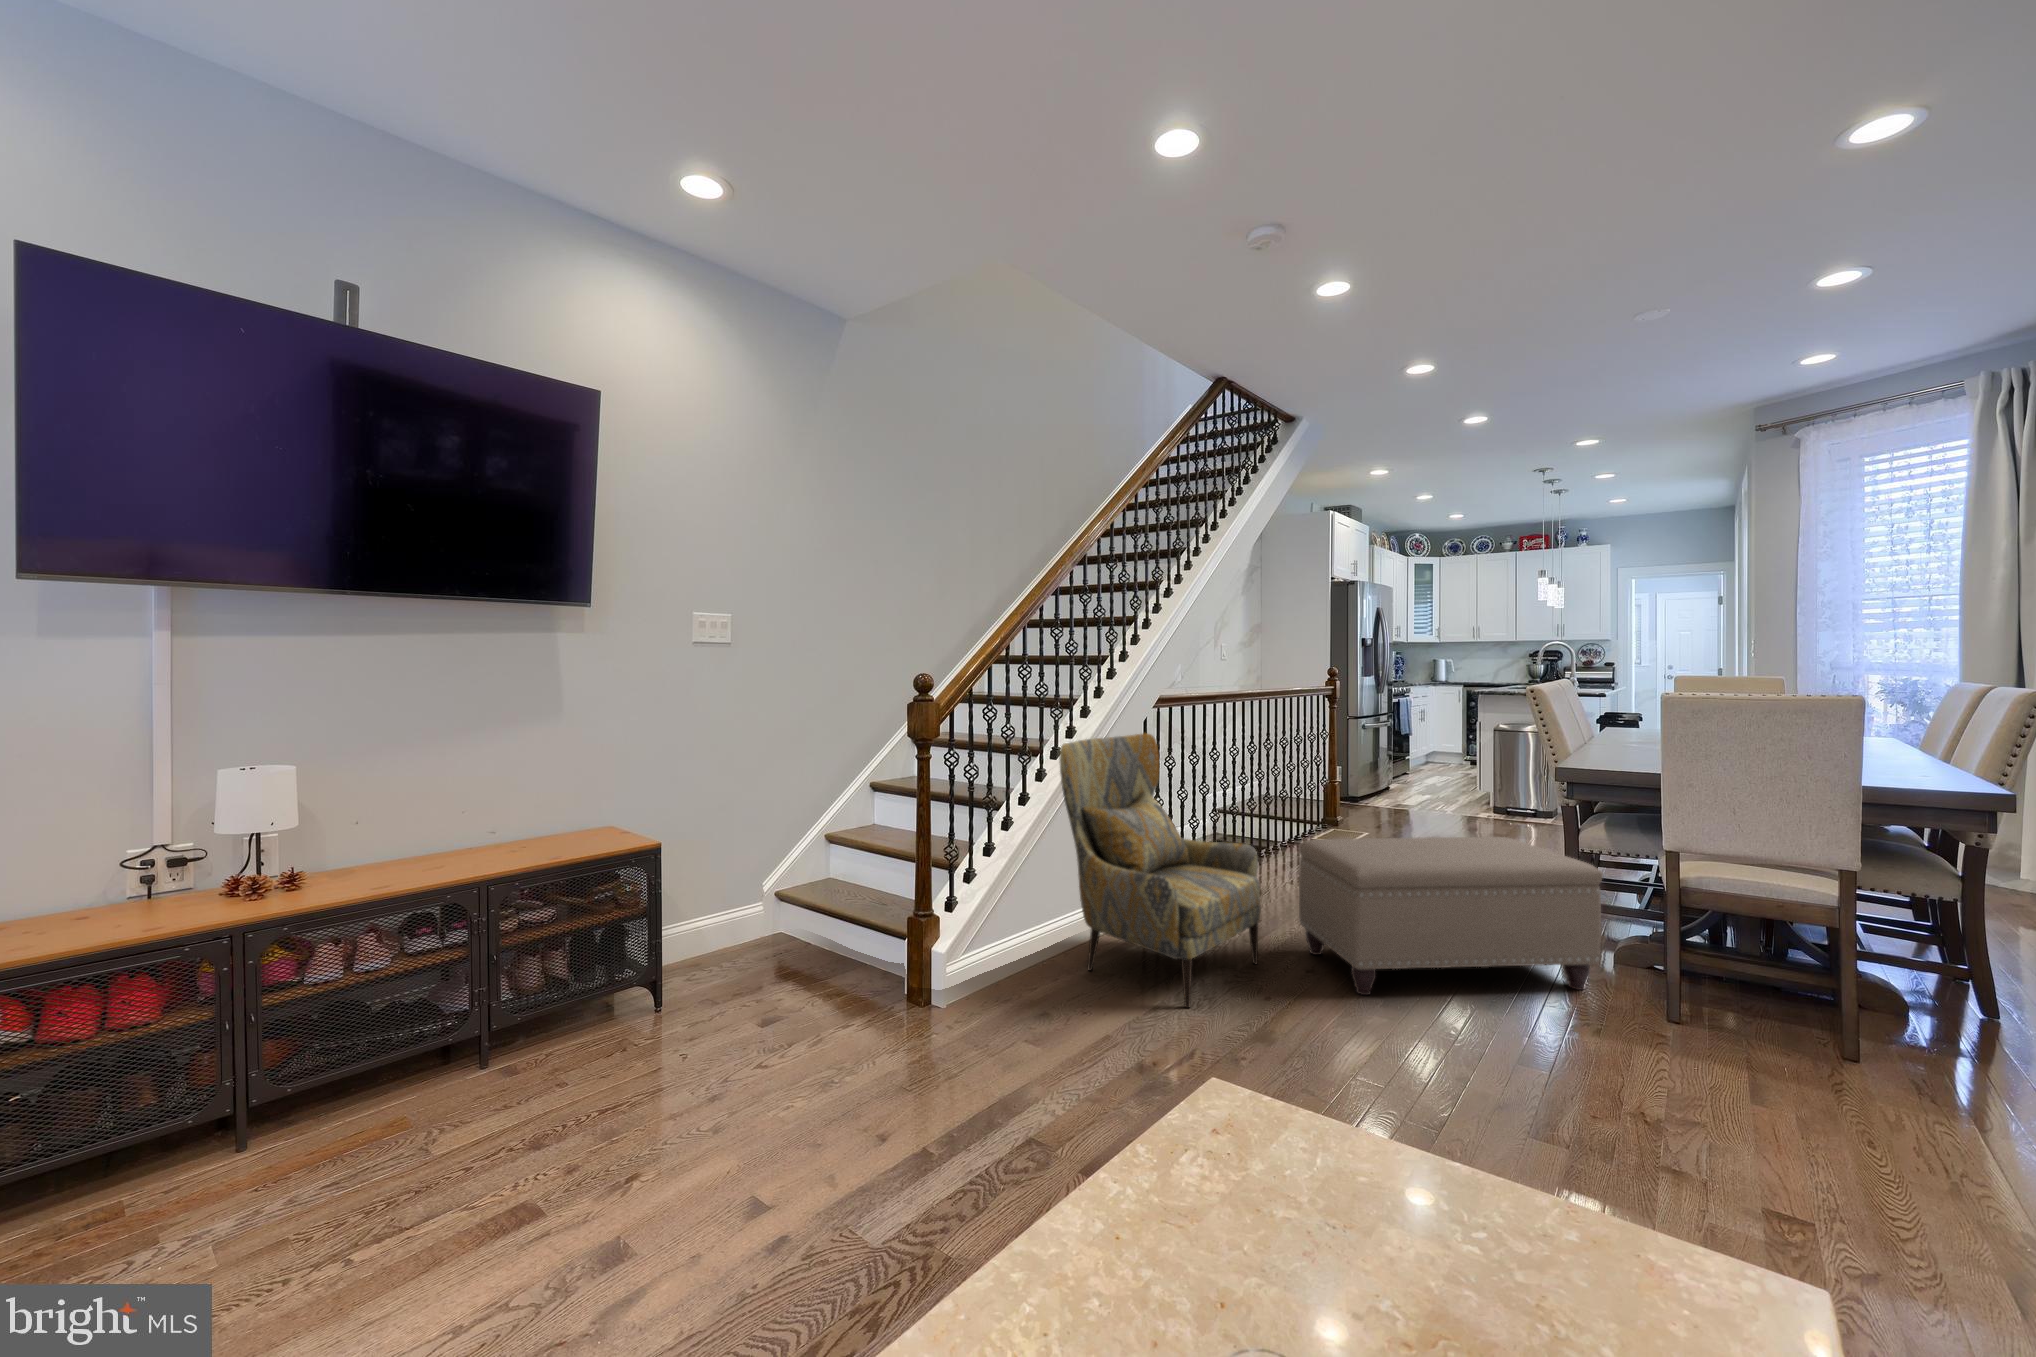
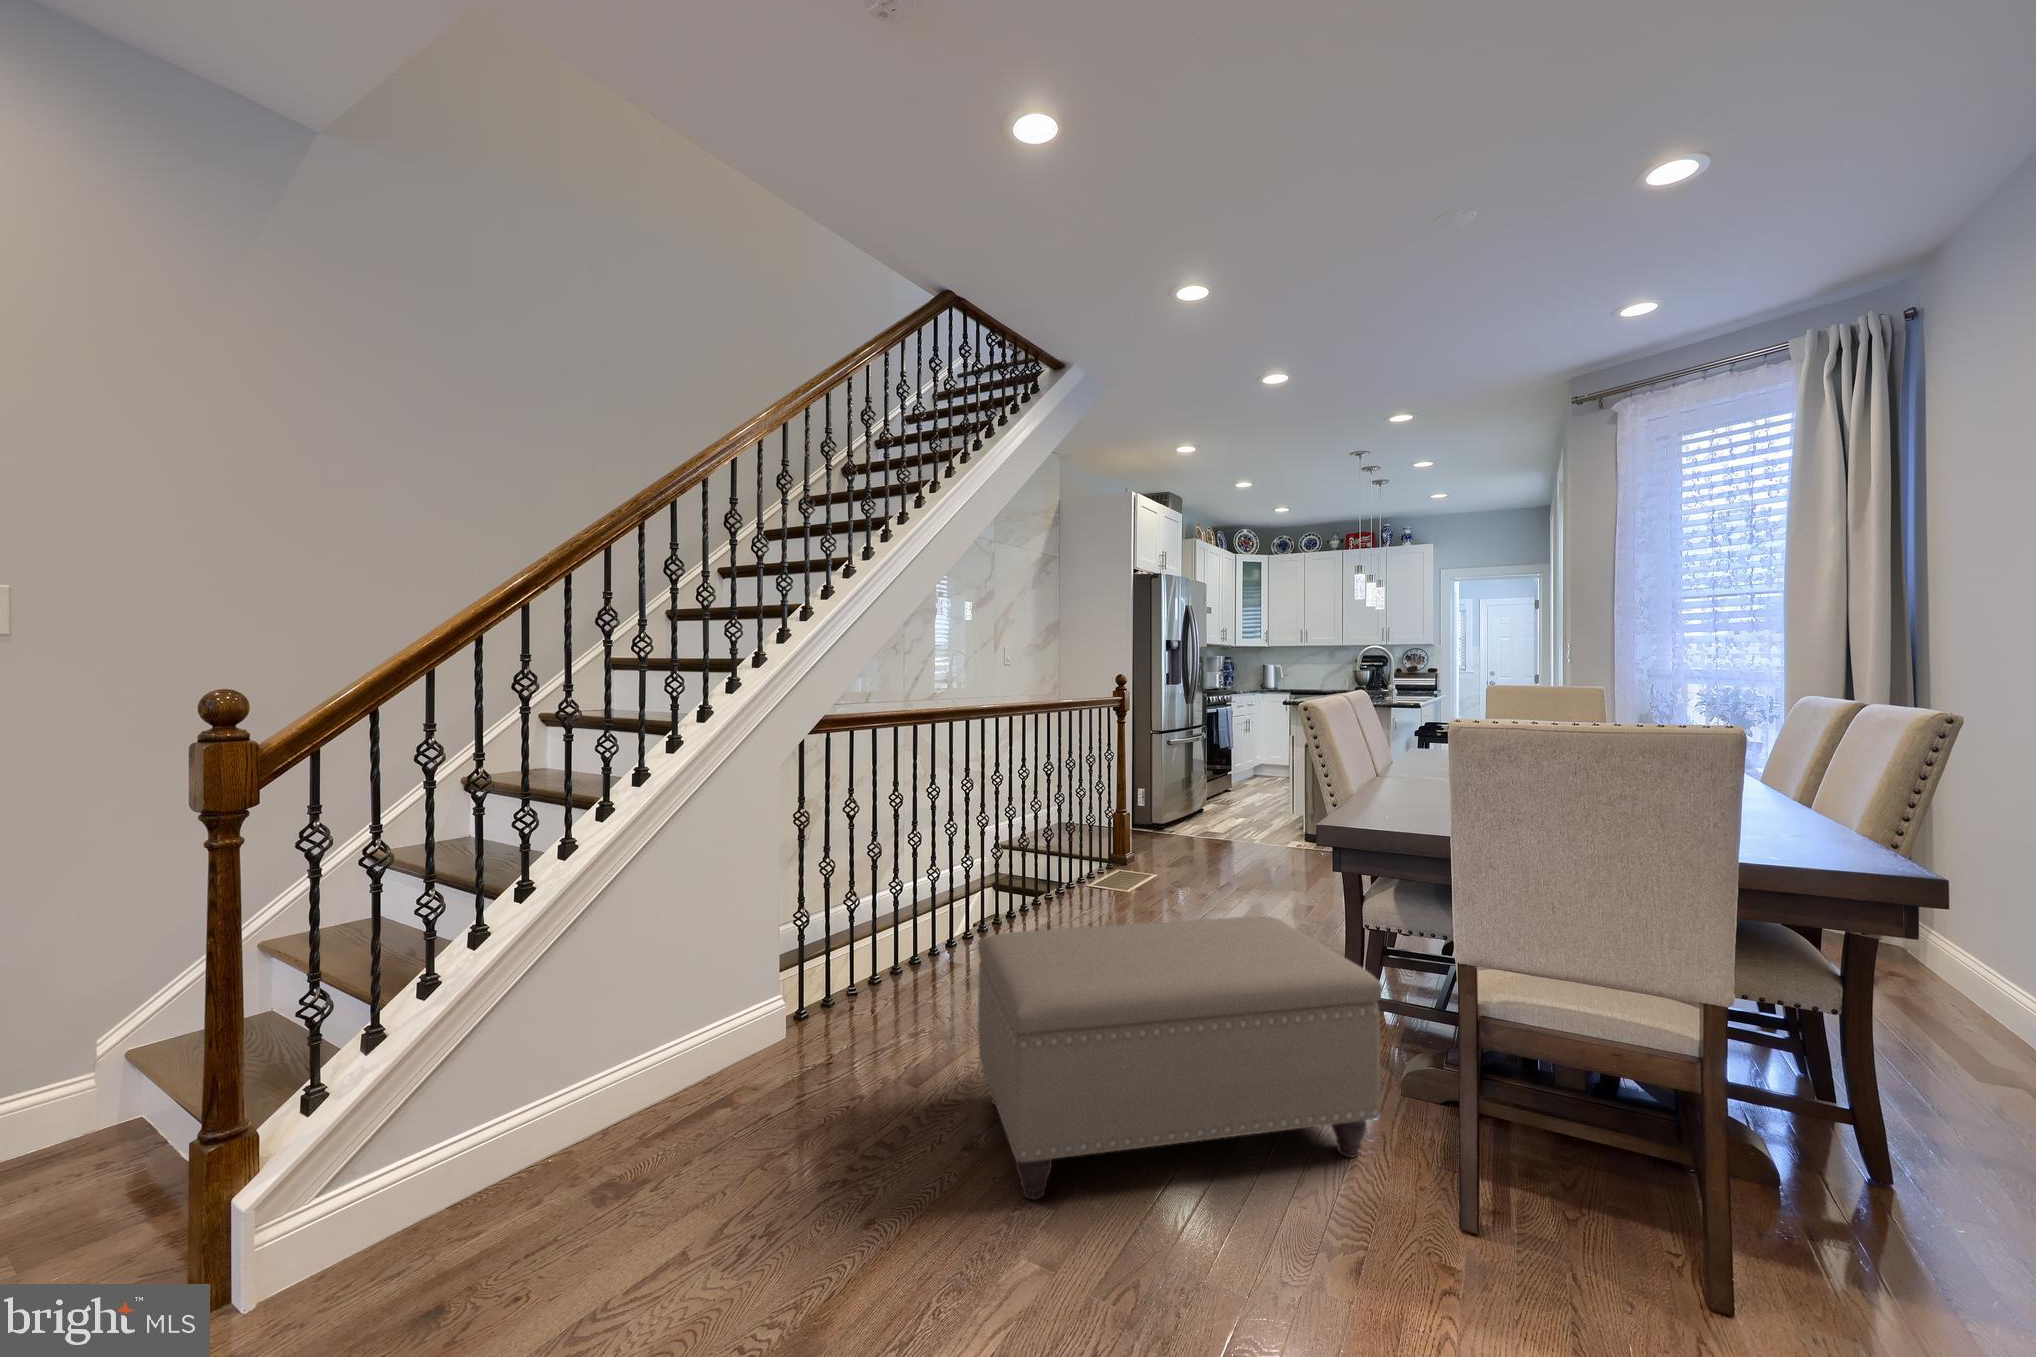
armchair: present [1059,733,1261,1008] -> none [552,778,909,1263]

